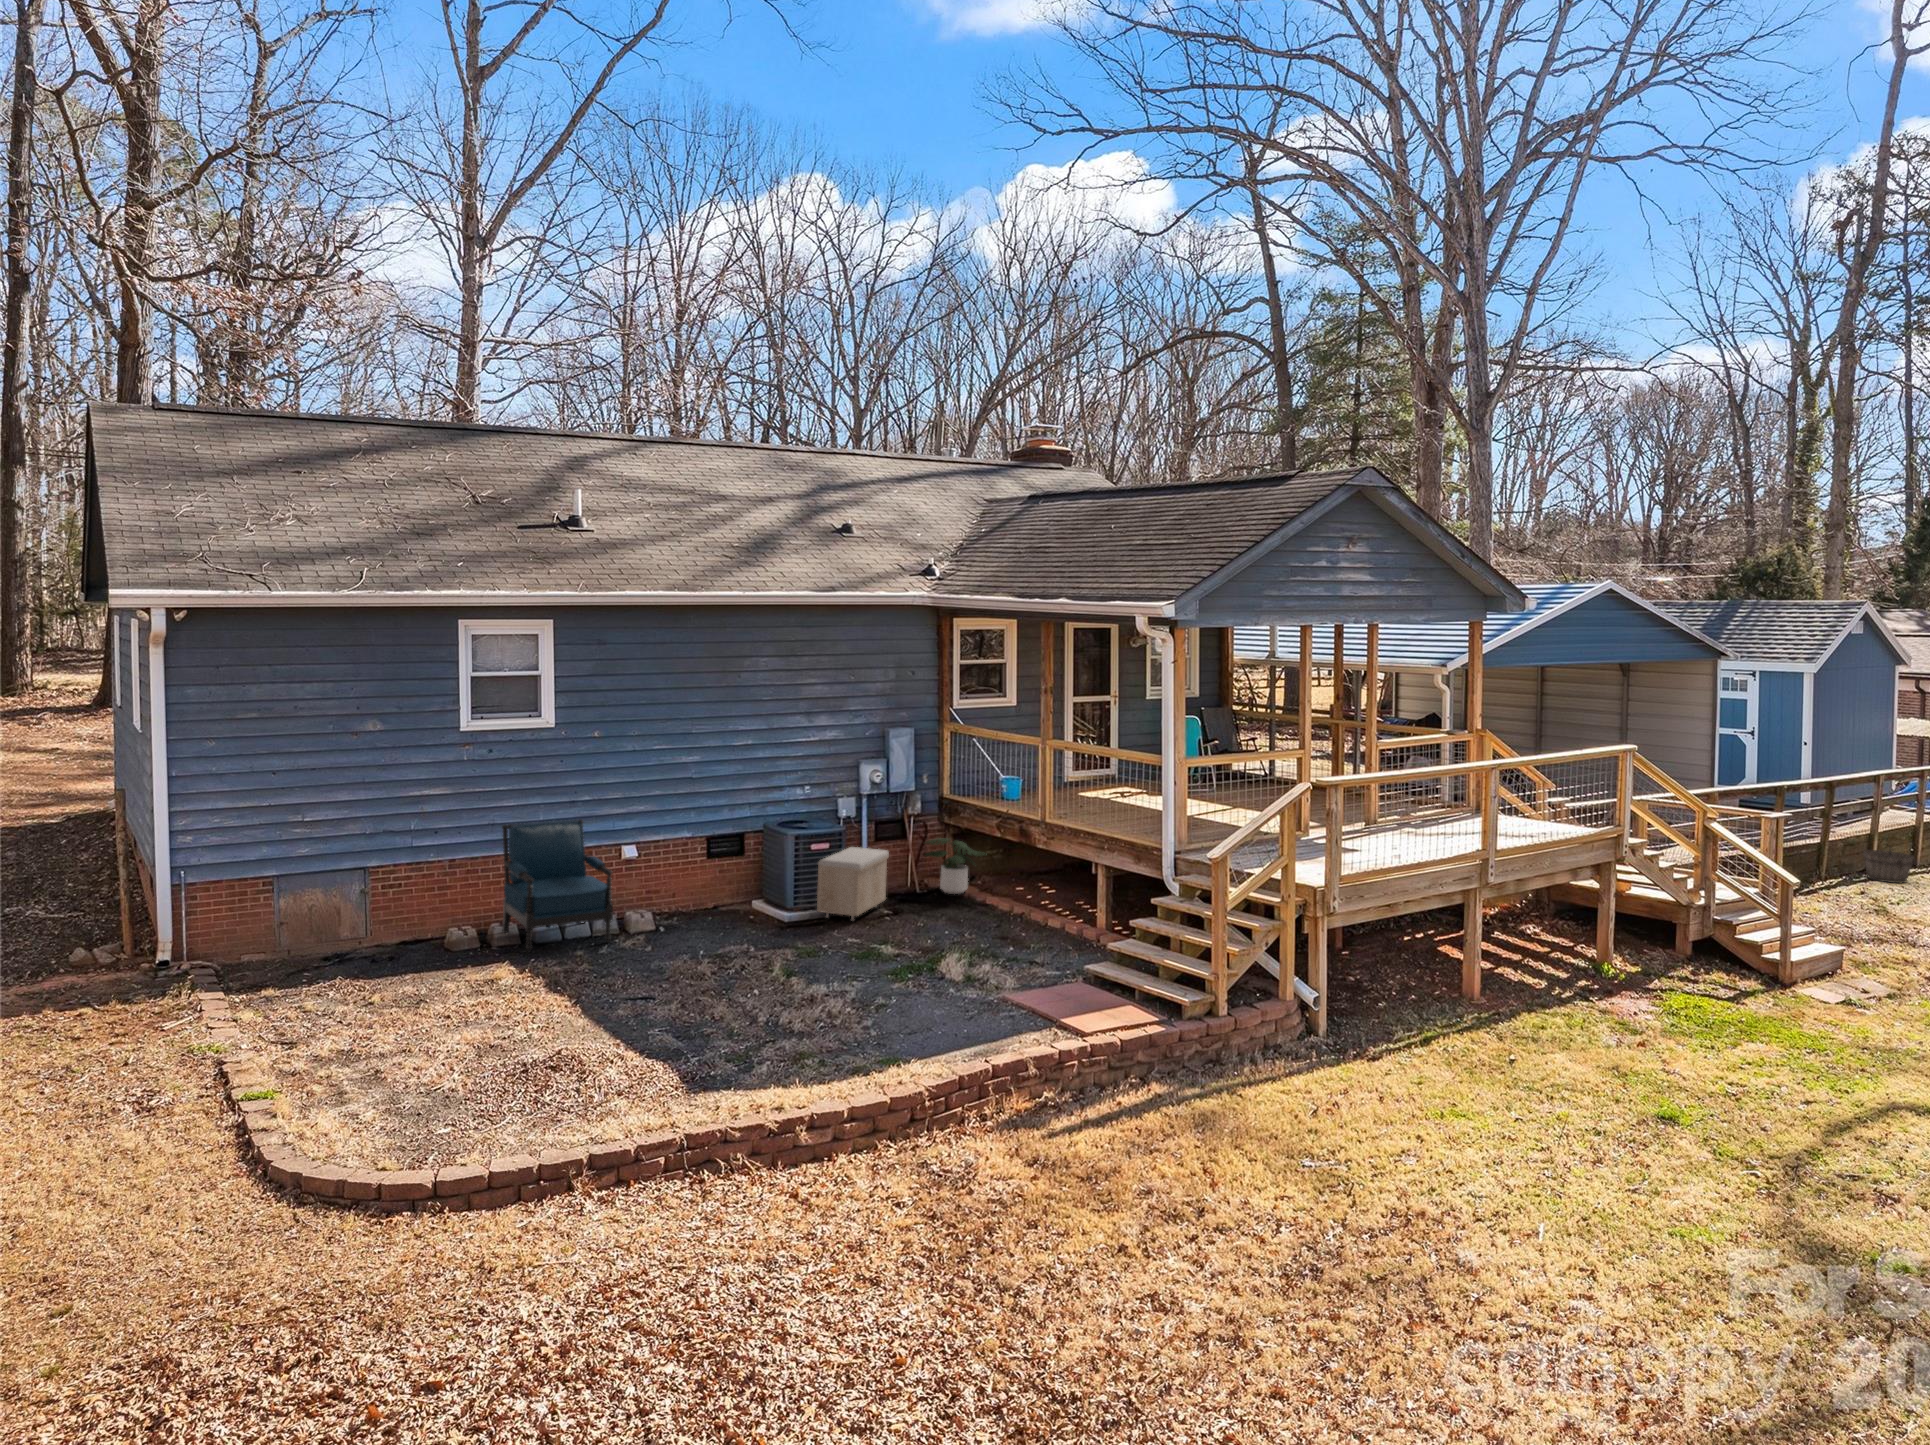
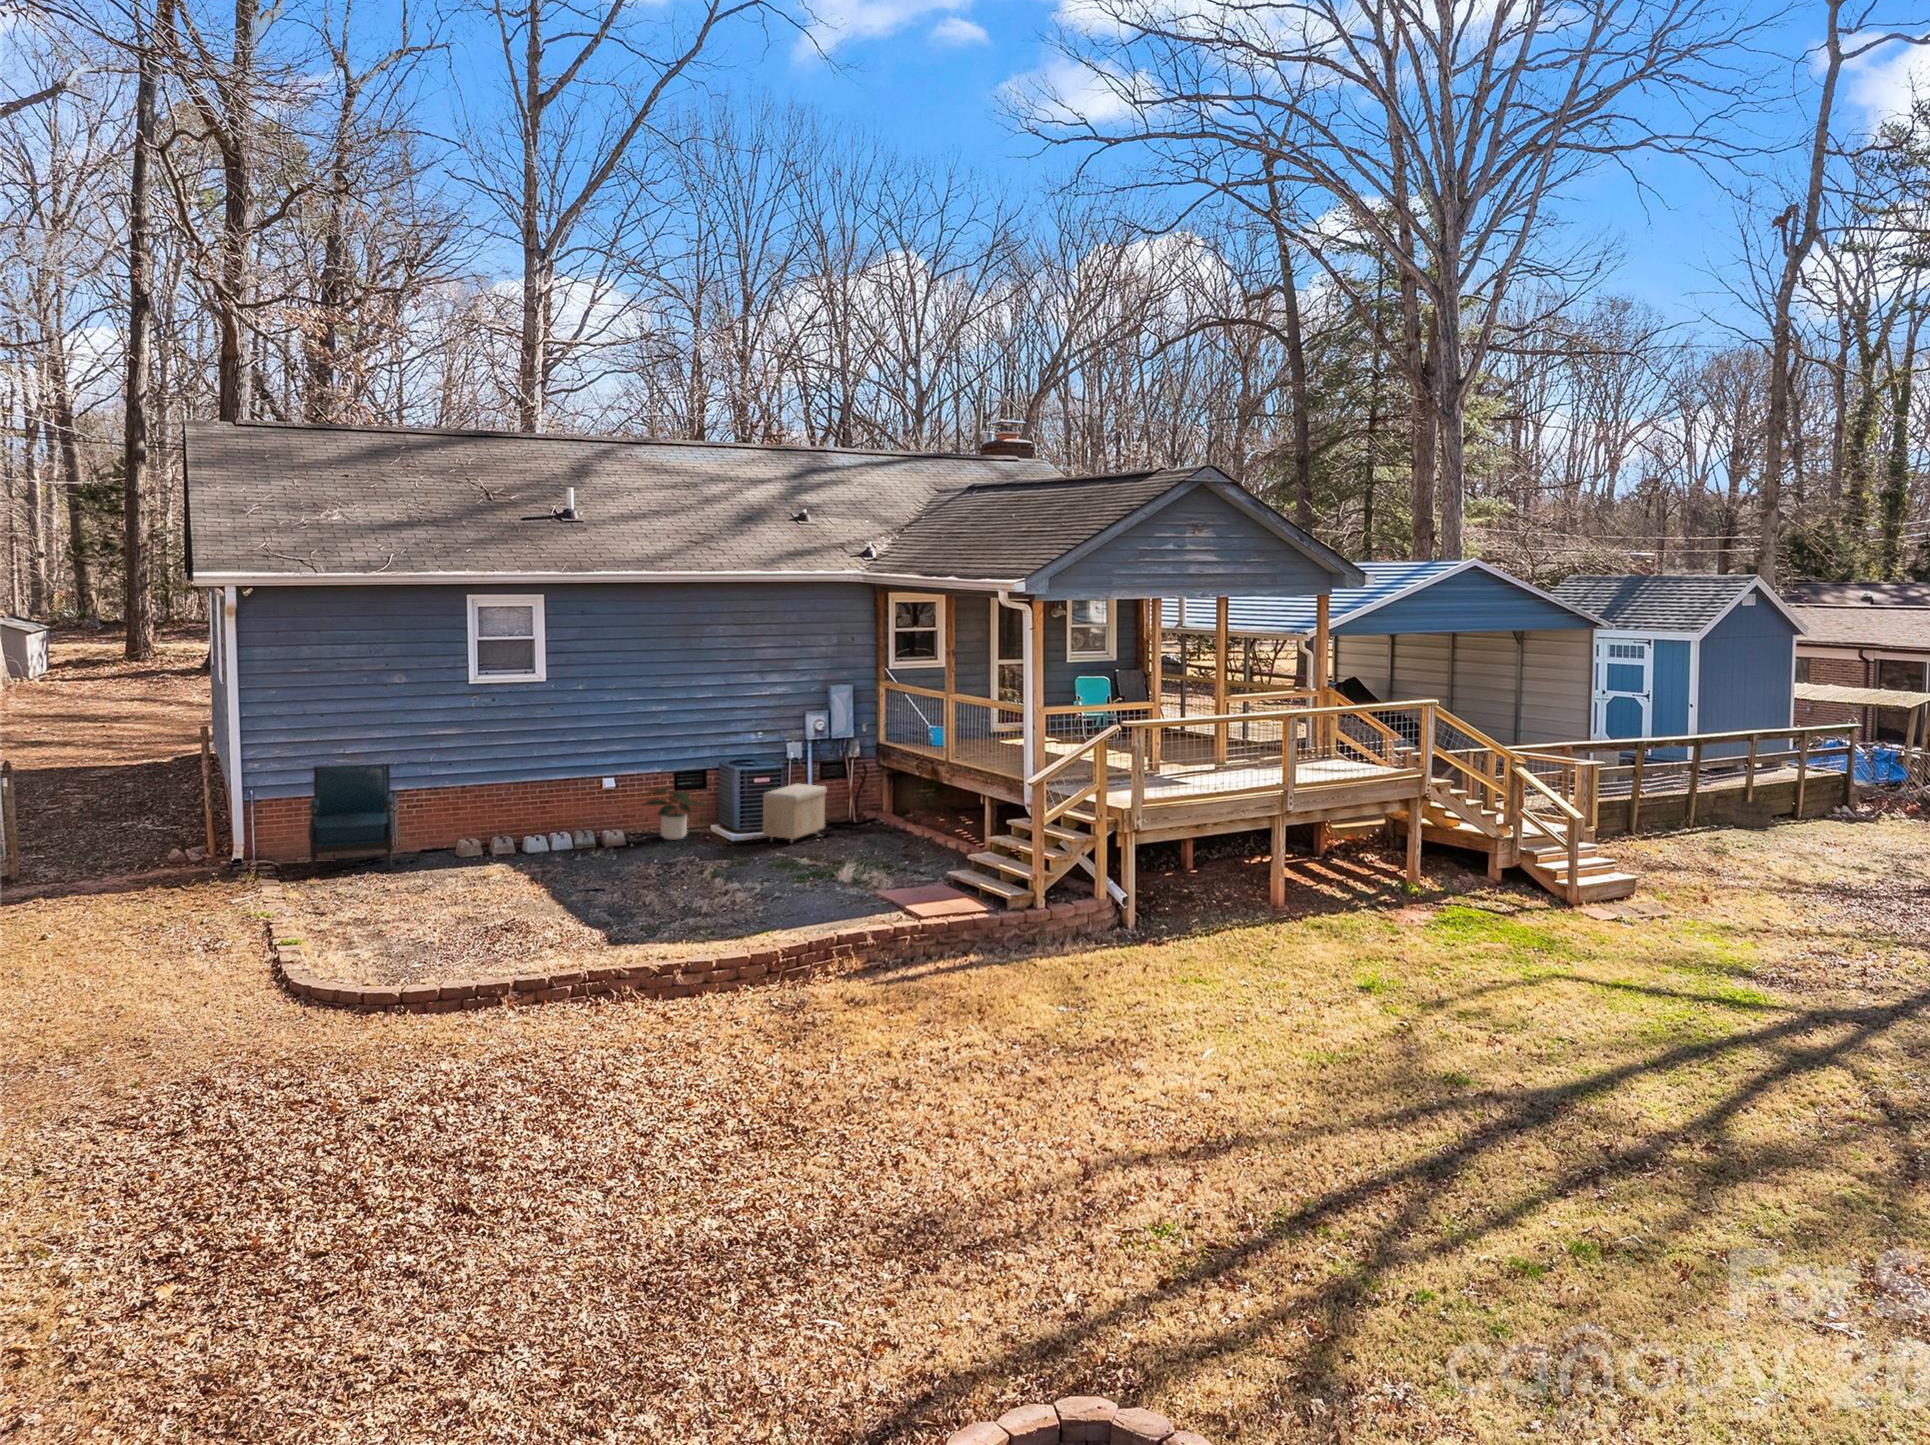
chair: present [502,819,613,952] -> present [308,764,395,875]
potted plant: present [925,838,987,894] -> present [645,788,707,840]

